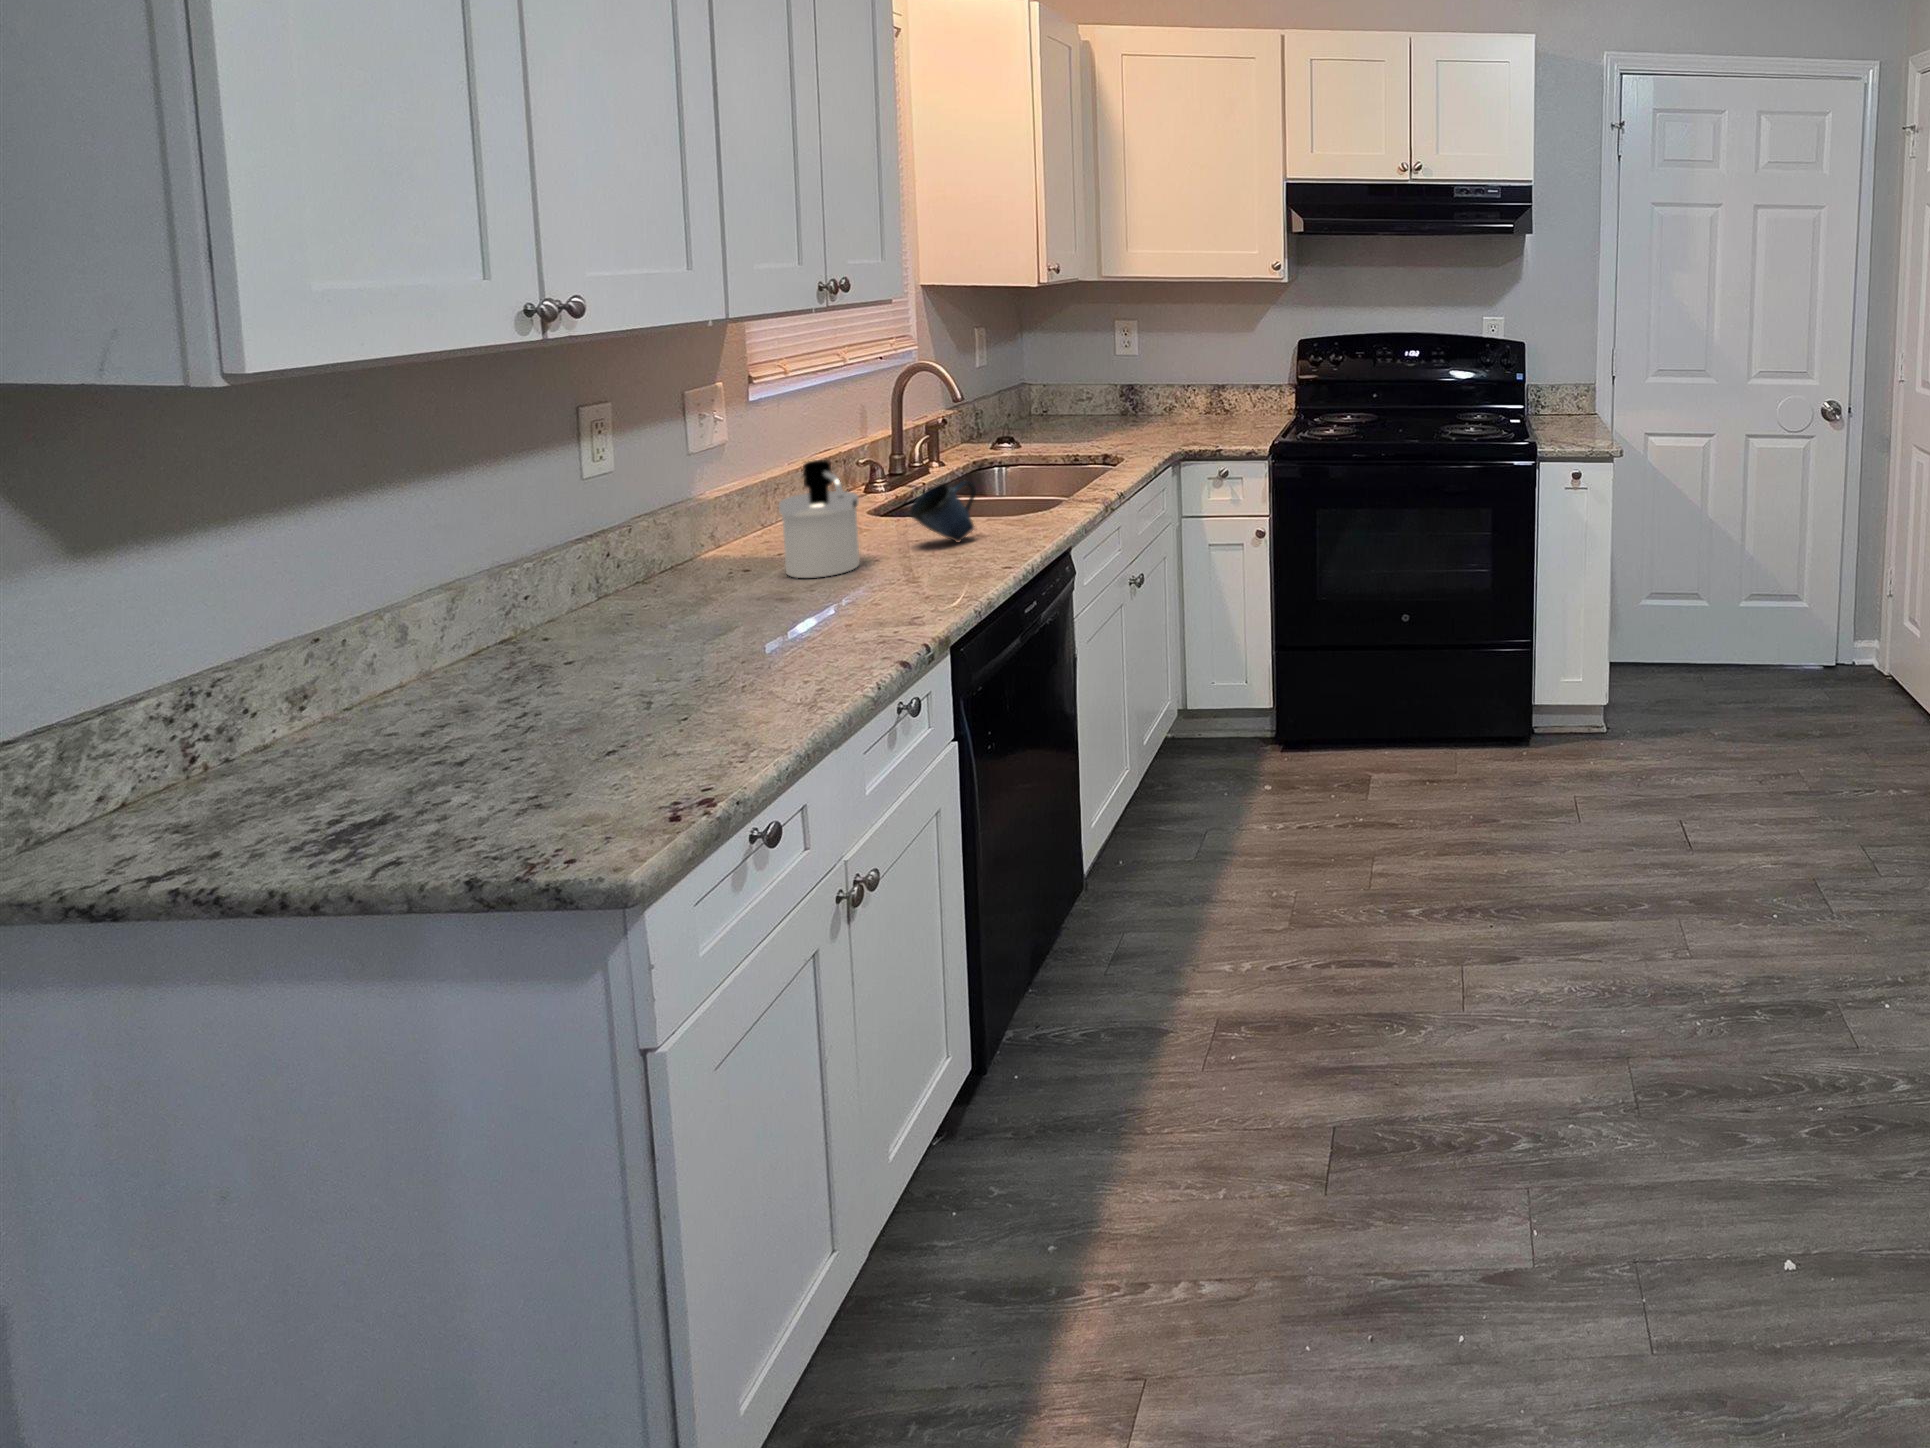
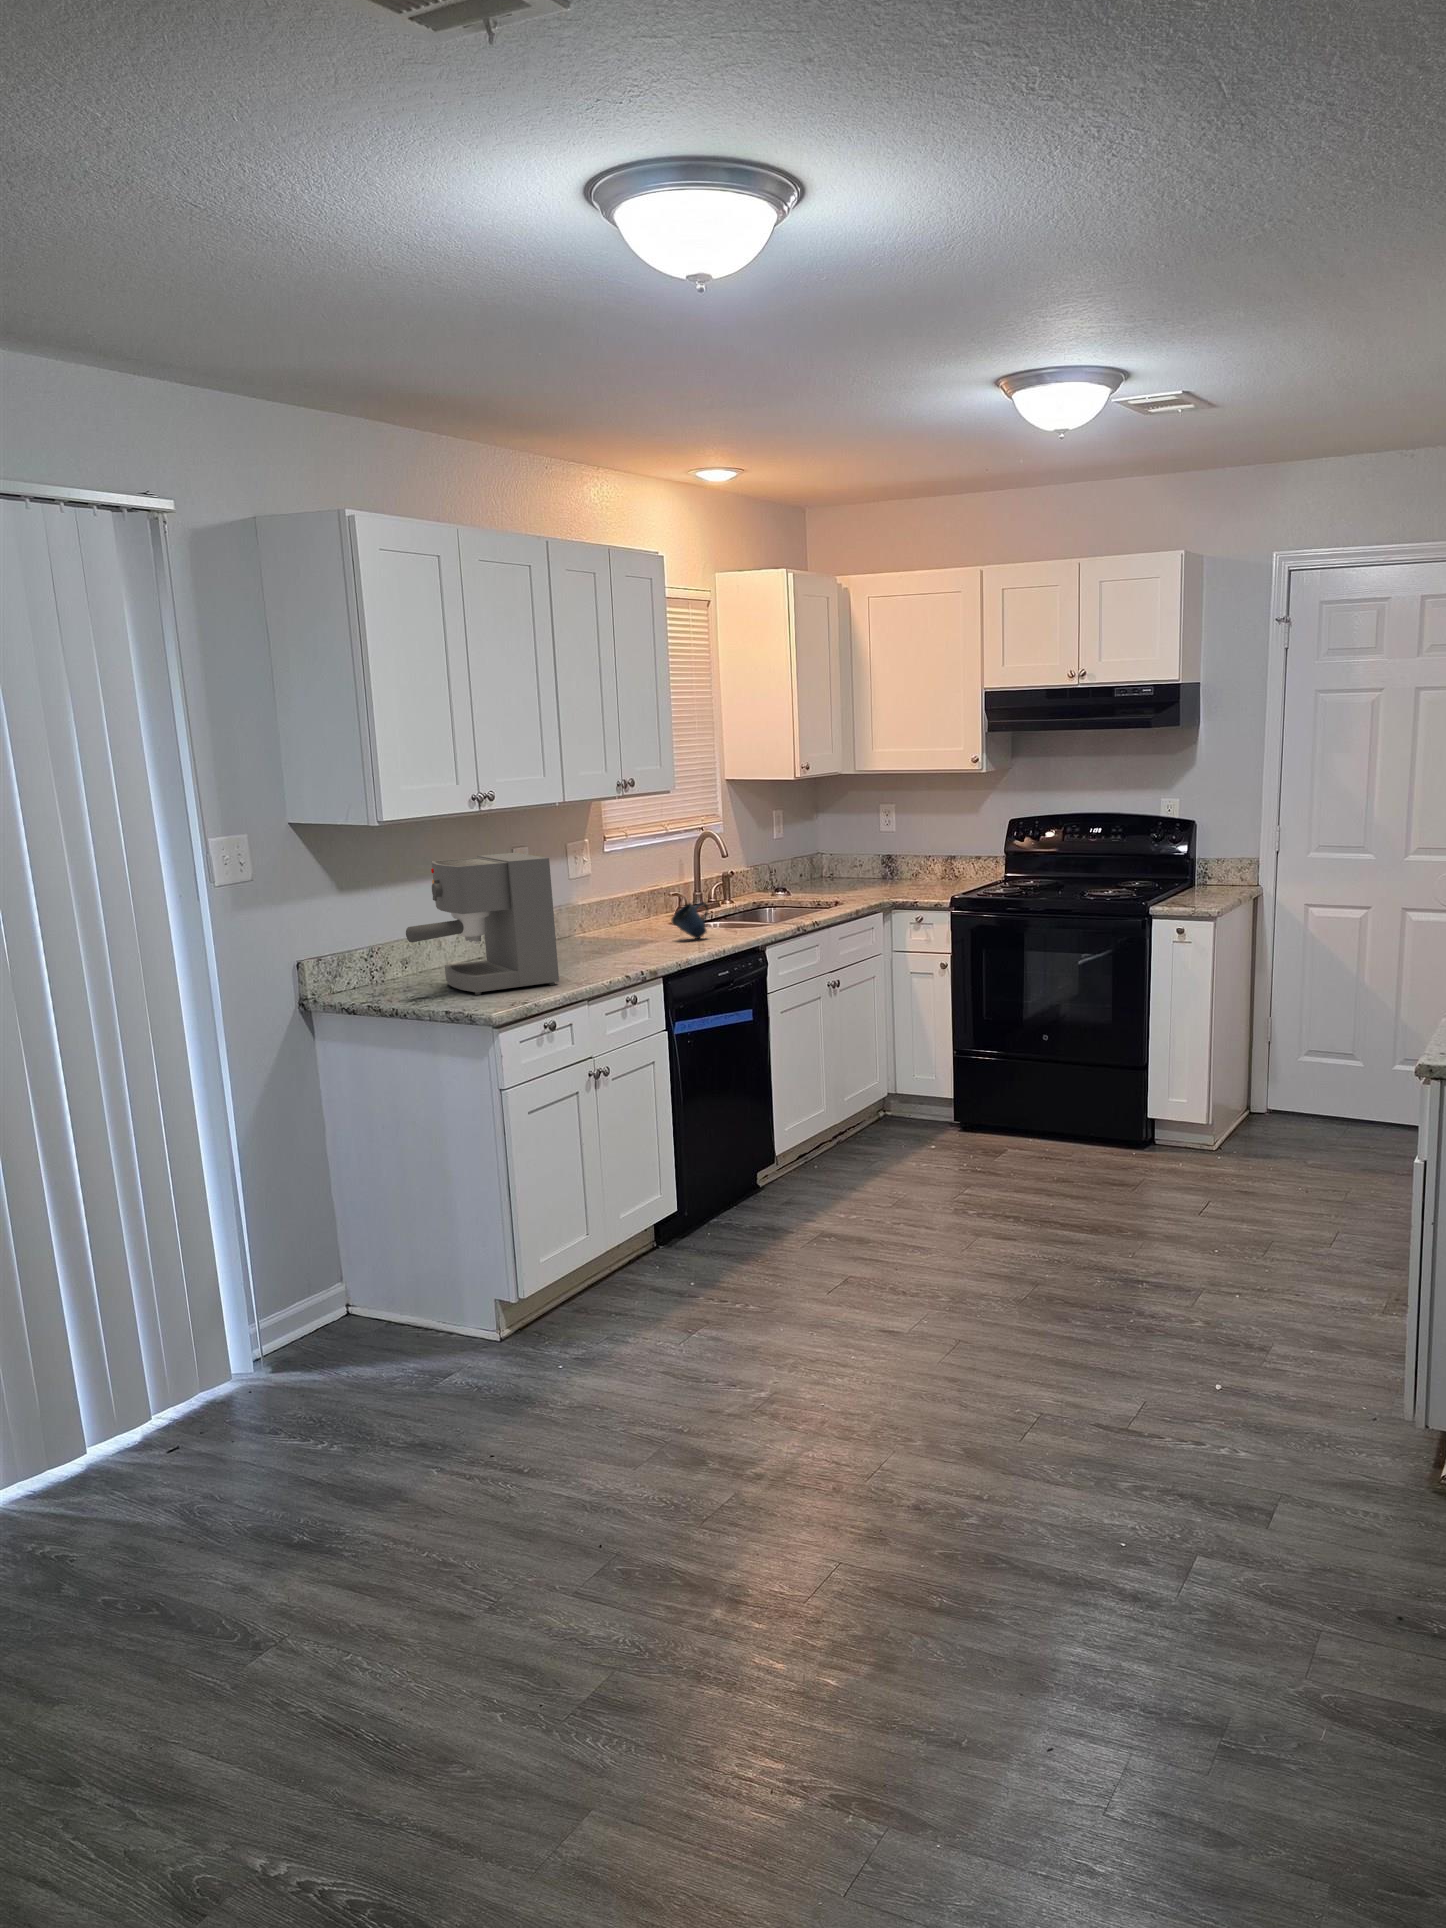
coffee maker: none [307,429,768,788] -> present [406,853,559,995]
soap dispenser: present [779,460,860,578] -> none [601,883,642,949]

